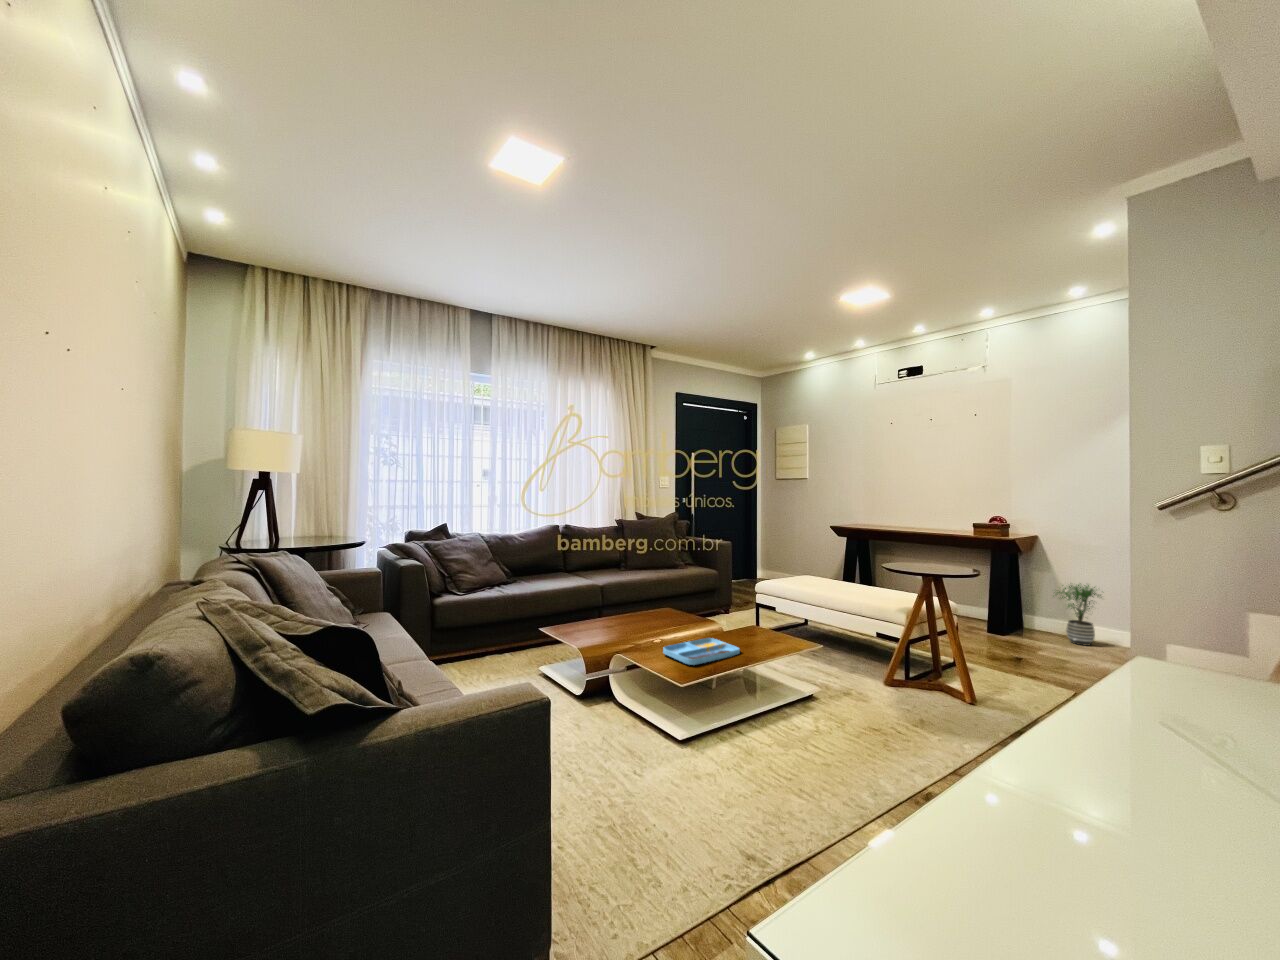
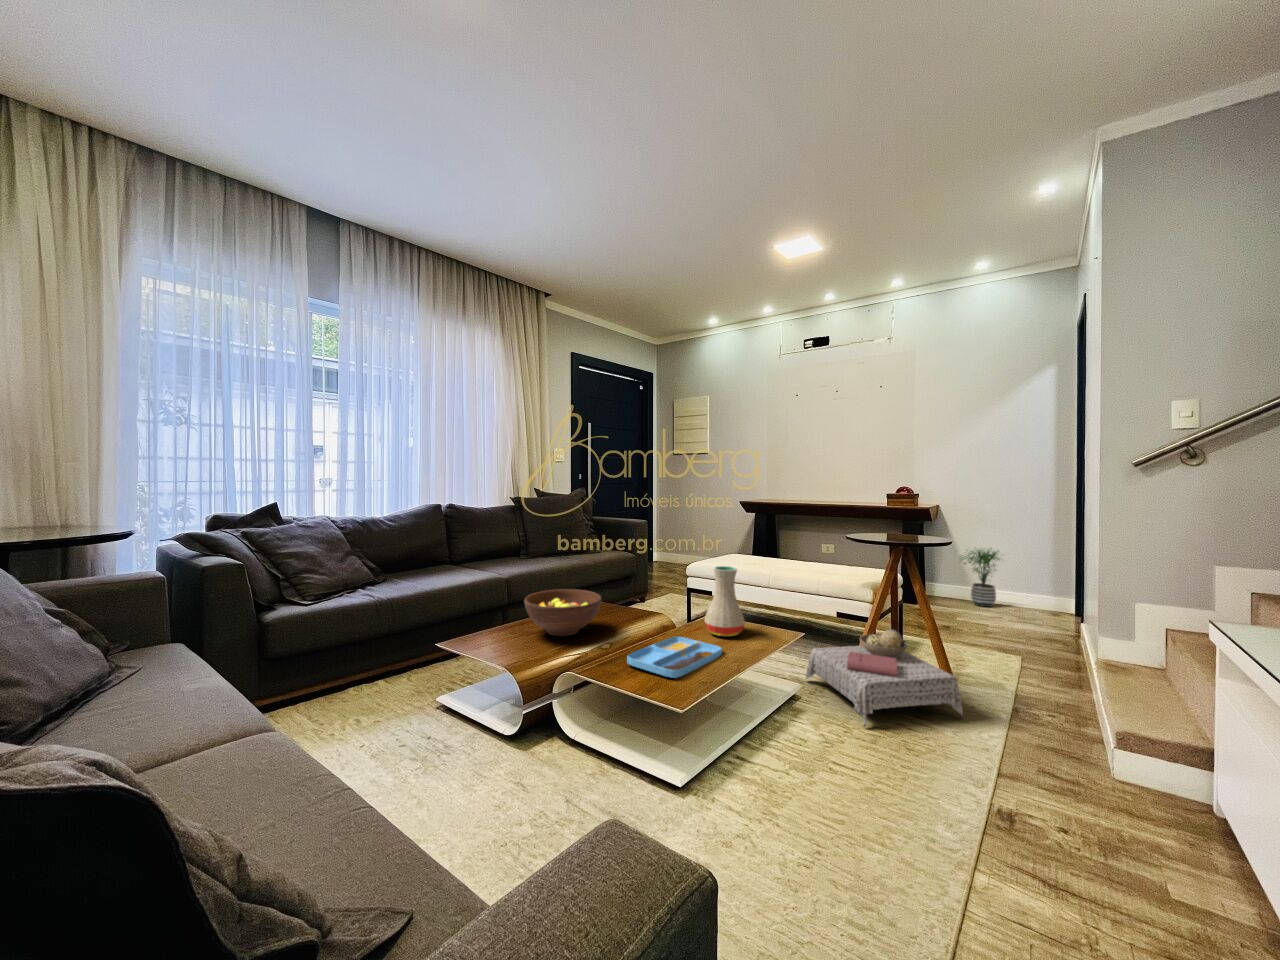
vase: none [737,585,770,642] -> present [705,566,745,636]
fruit bowl: none [600,596,658,631] -> present [524,589,601,636]
ottoman: none [831,649,958,730] -> present [806,629,963,726]

